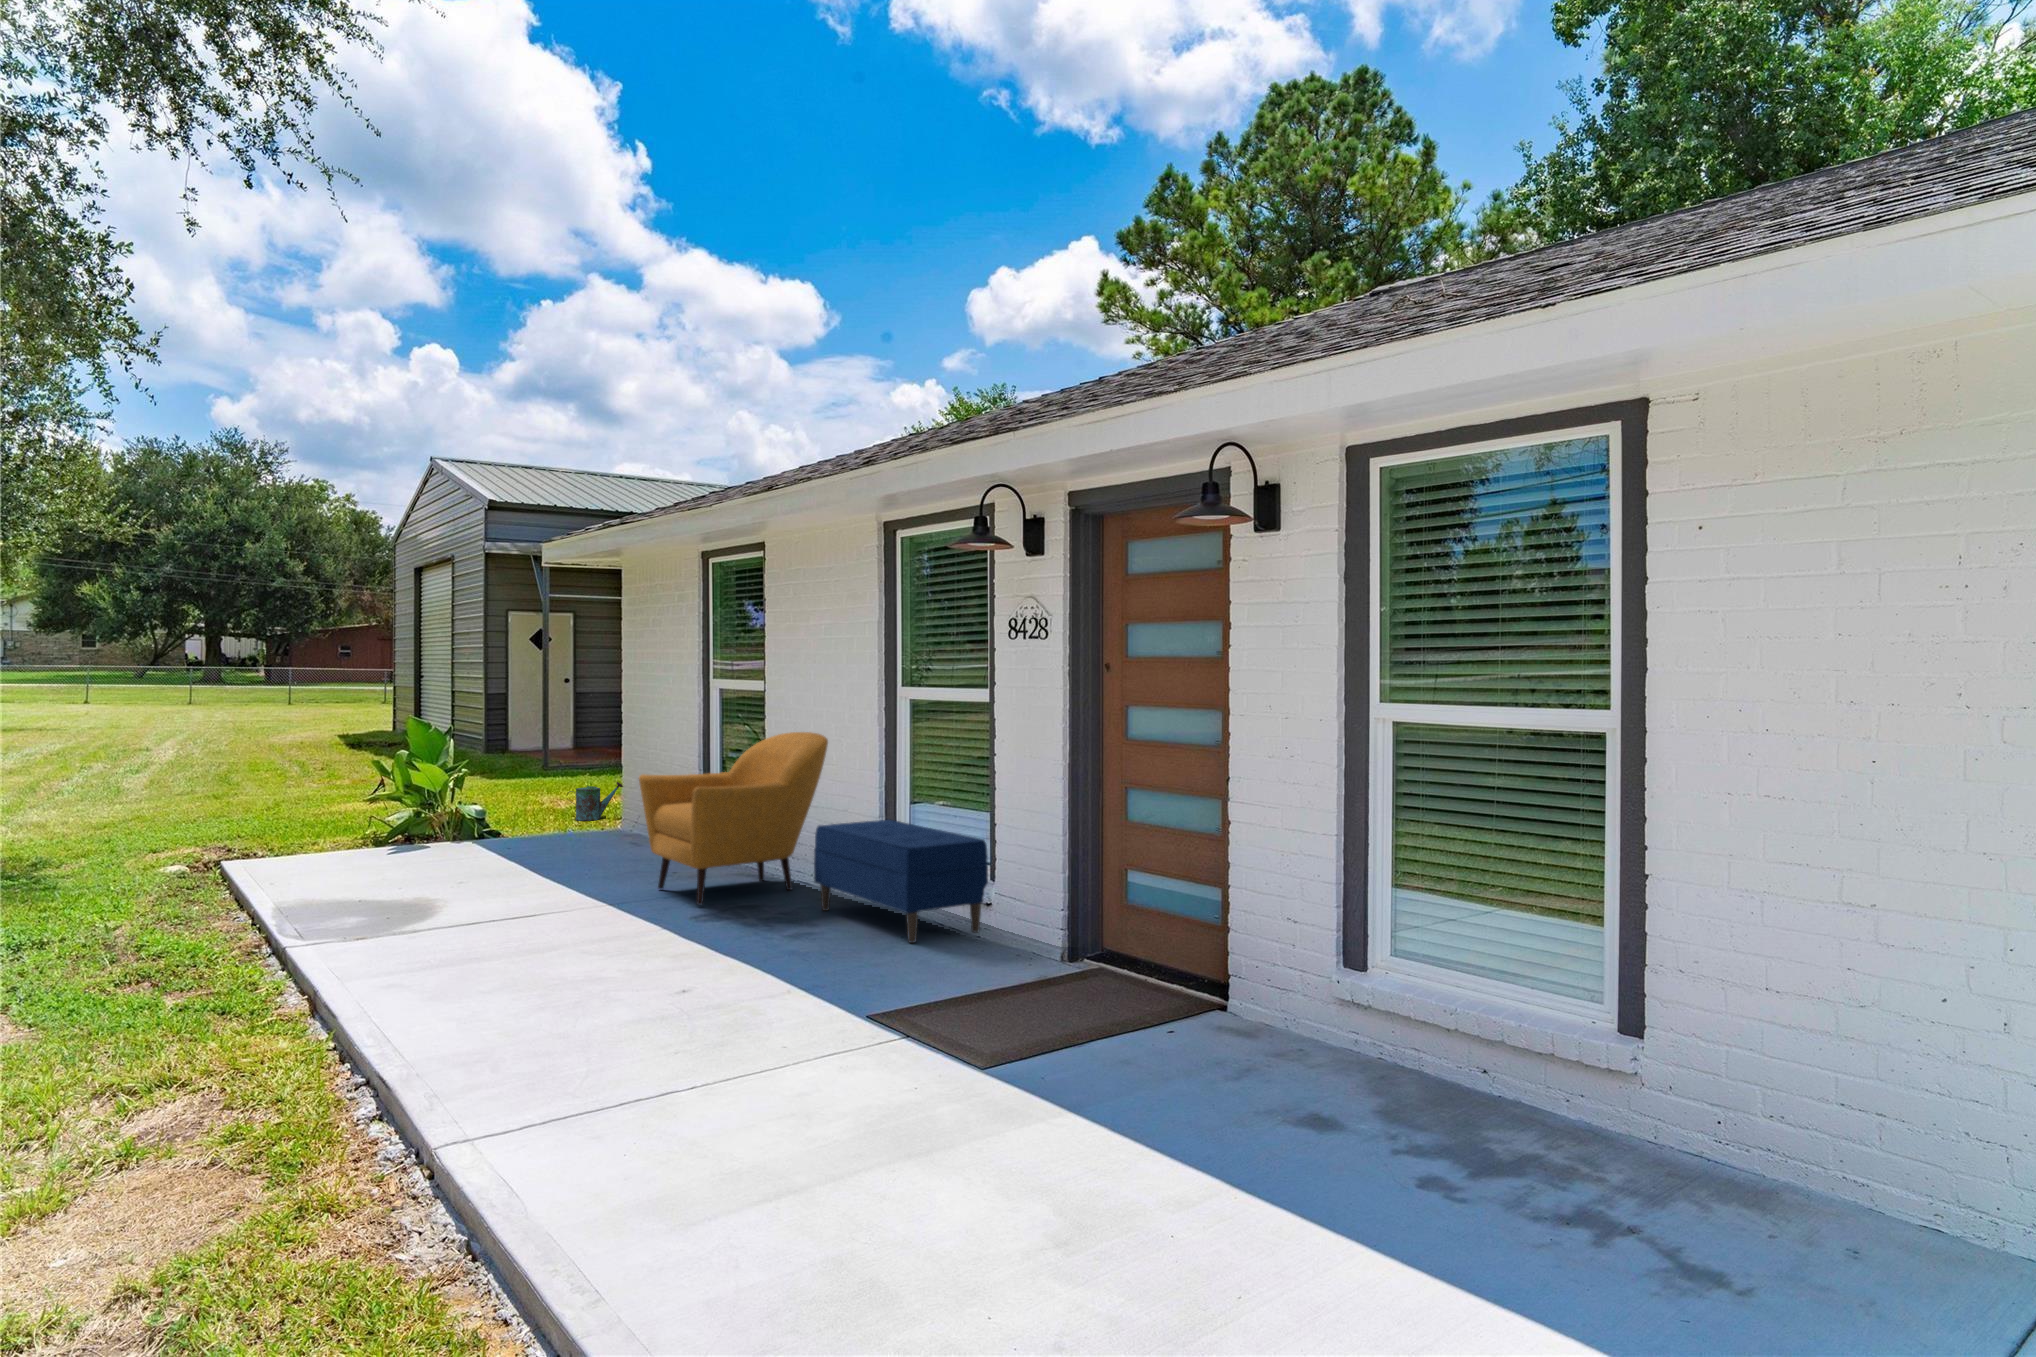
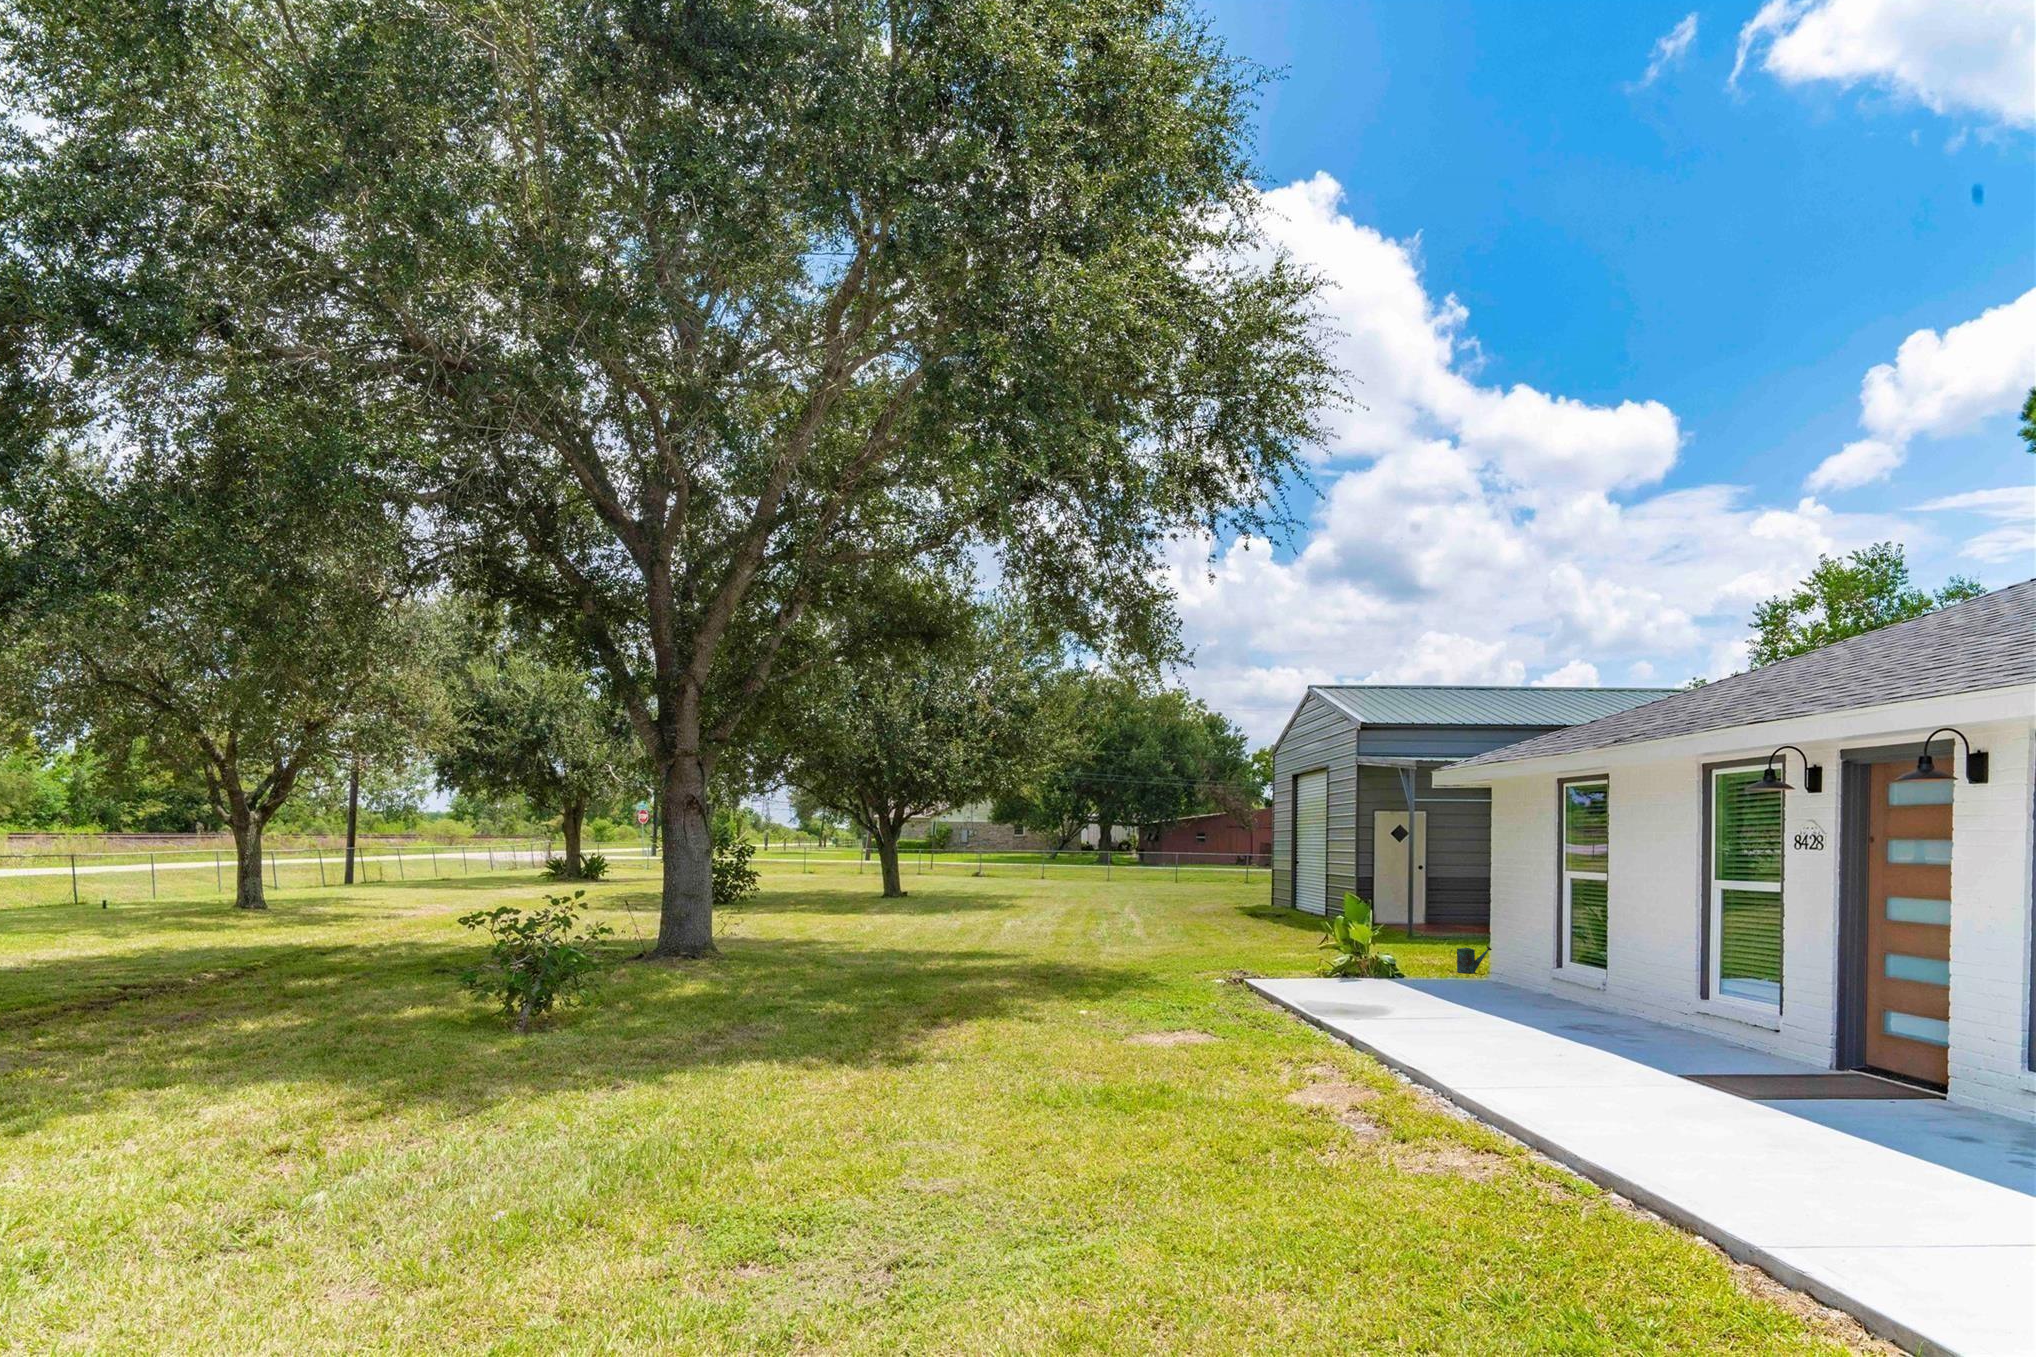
armchair: present [639,732,828,905] -> none [1521,911,1661,1023]
bench: present [814,820,988,943] -> none [1653,974,1791,1057]

